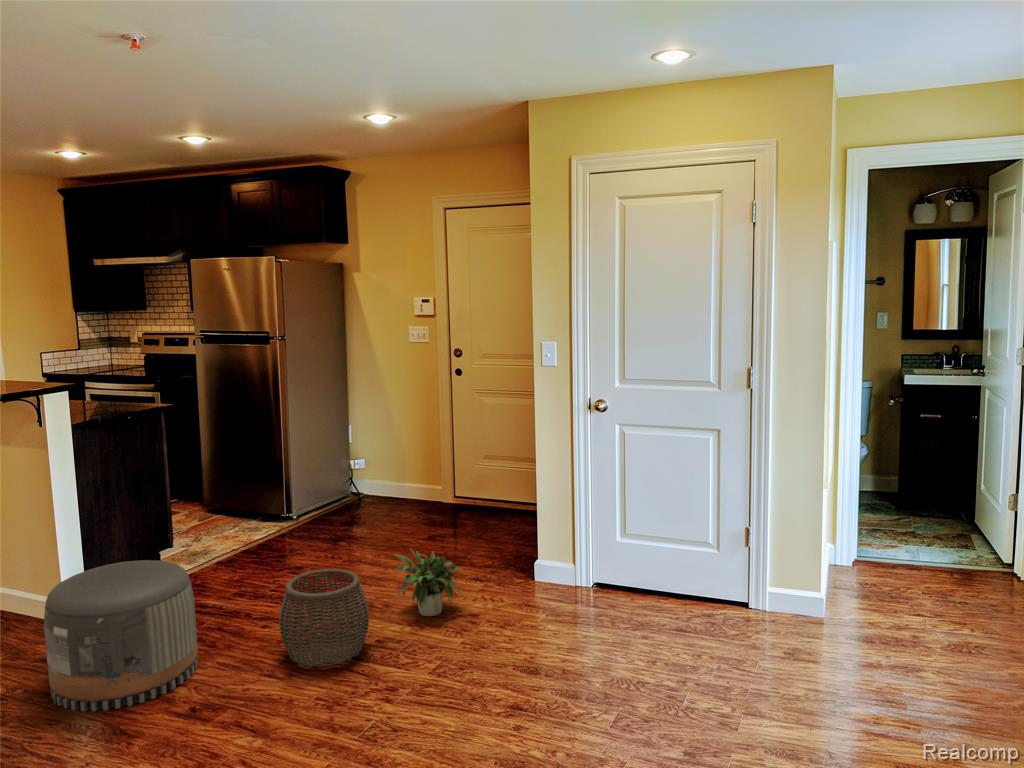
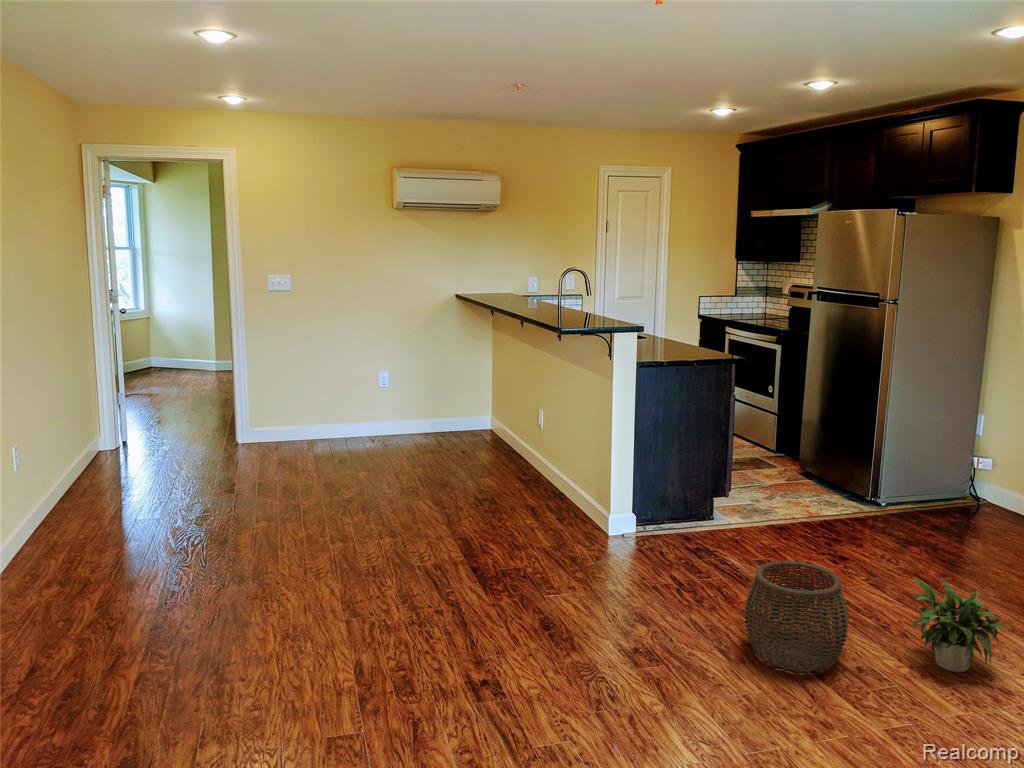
pouf: present [44,560,198,711] -> none [560,495,683,625]

